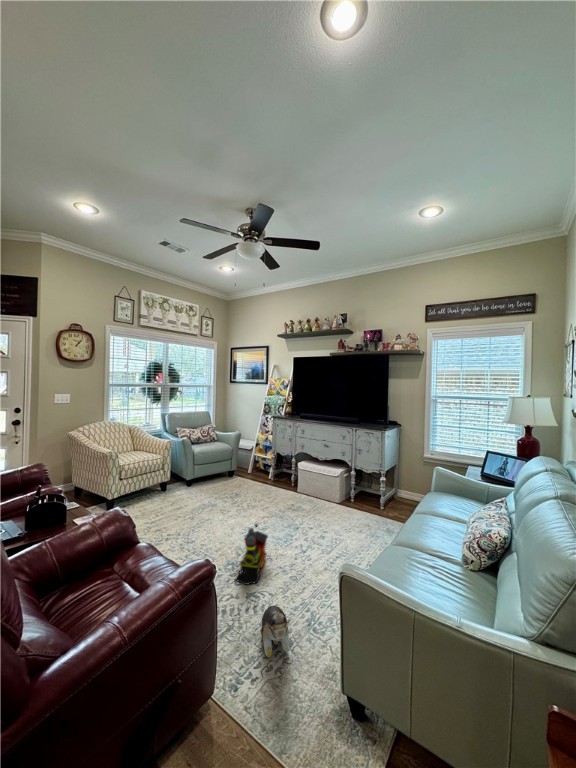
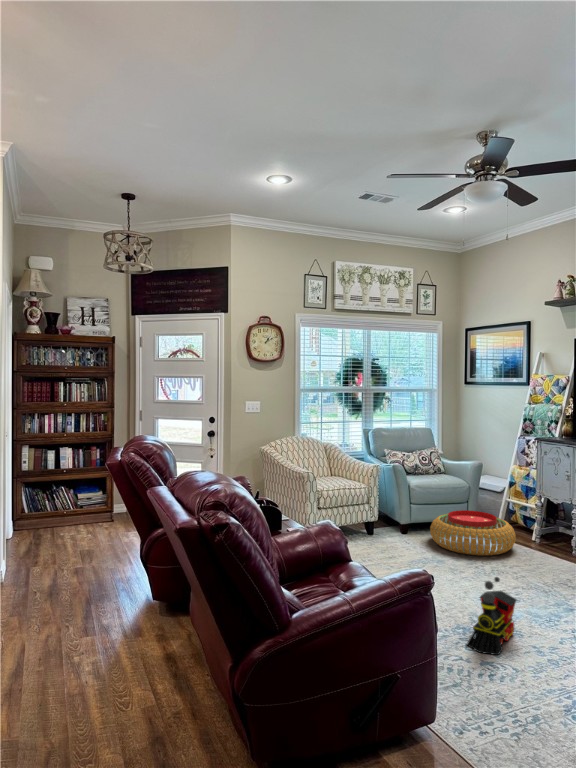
pouf: none [208,466,261,497] -> present [430,510,516,556]
plush toy: present [261,606,290,658] -> none [498,668,536,728]

